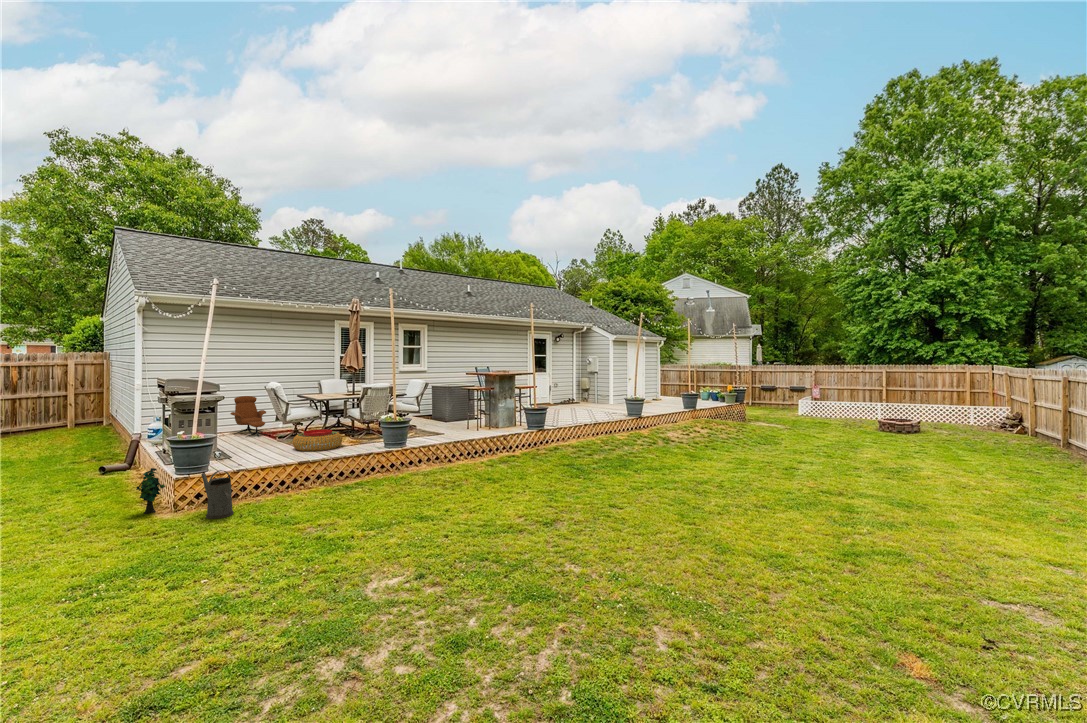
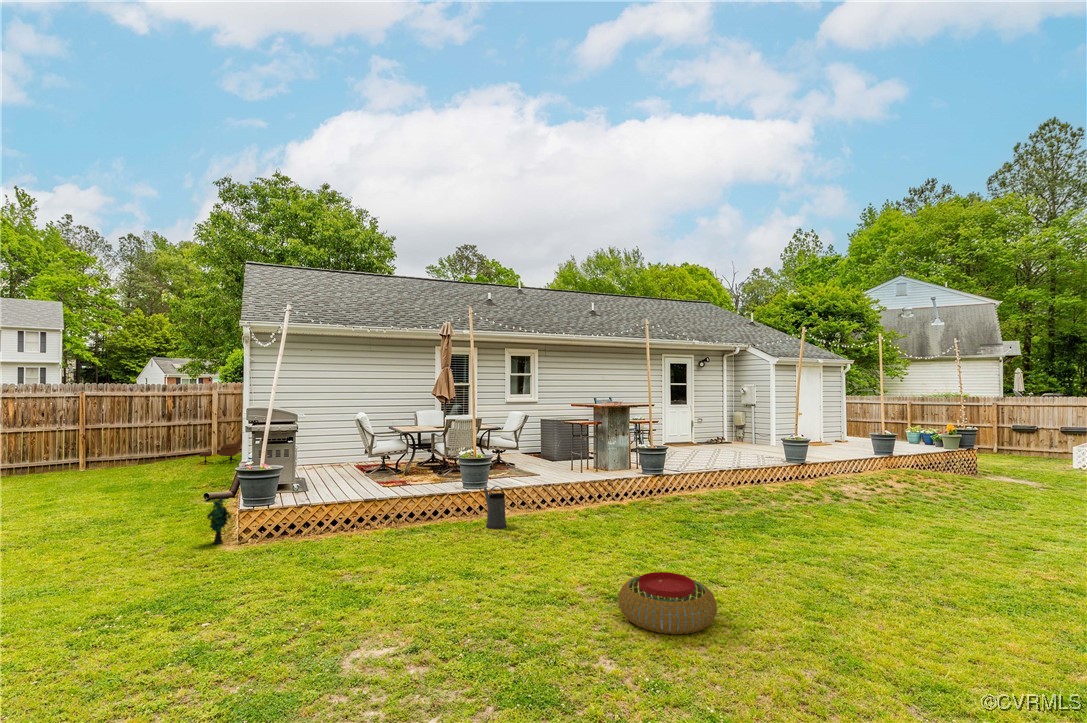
lounge chair: present [230,396,267,437] -> present [198,432,244,464]
pouf: present [292,429,342,451] -> present [618,572,717,634]
watering can: present [201,470,234,519] -> present [484,486,507,529]

